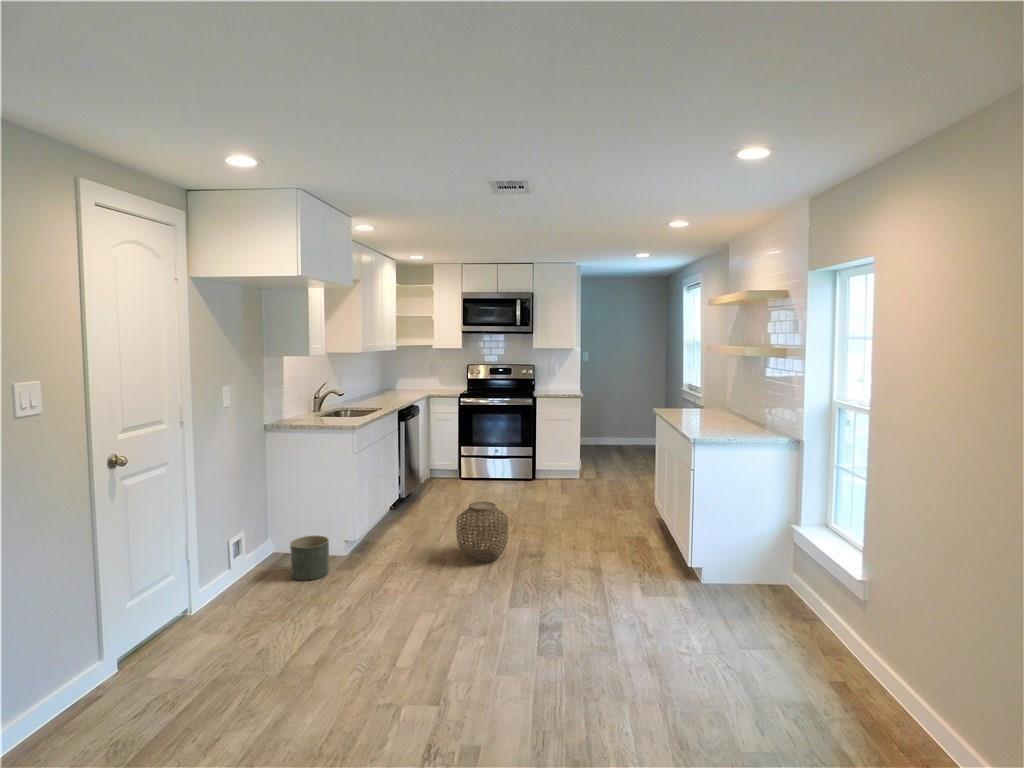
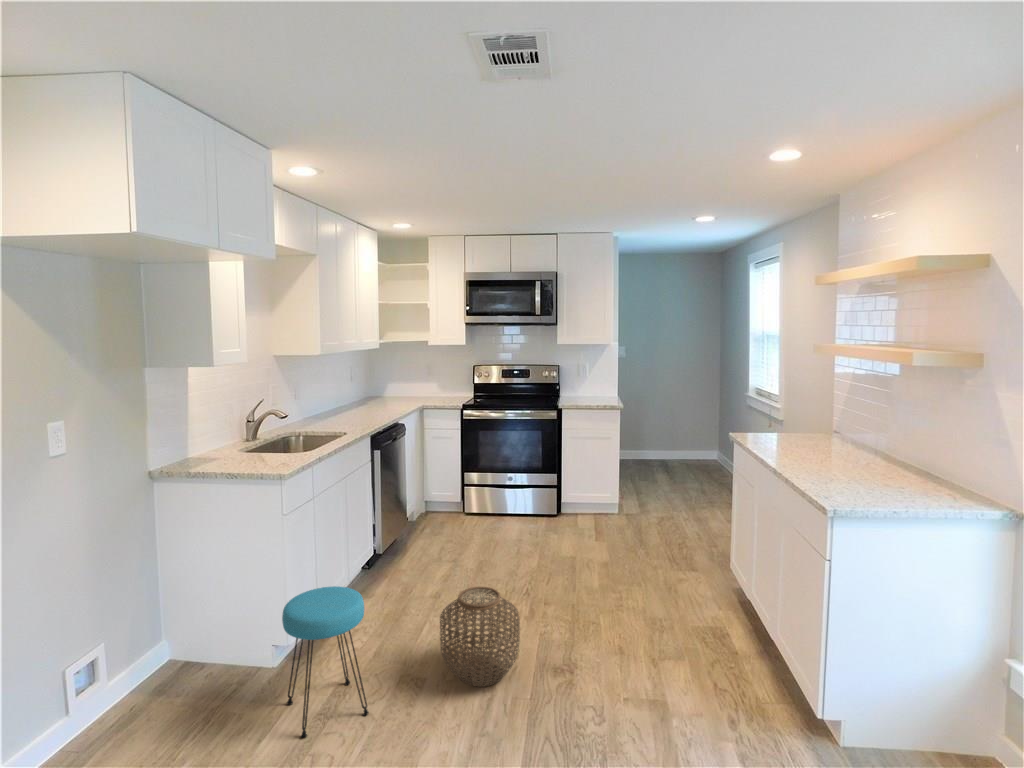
stool: none [359,497,414,583] -> present [282,586,369,737]
planter: present [290,536,329,581] -> none [174,646,240,728]

